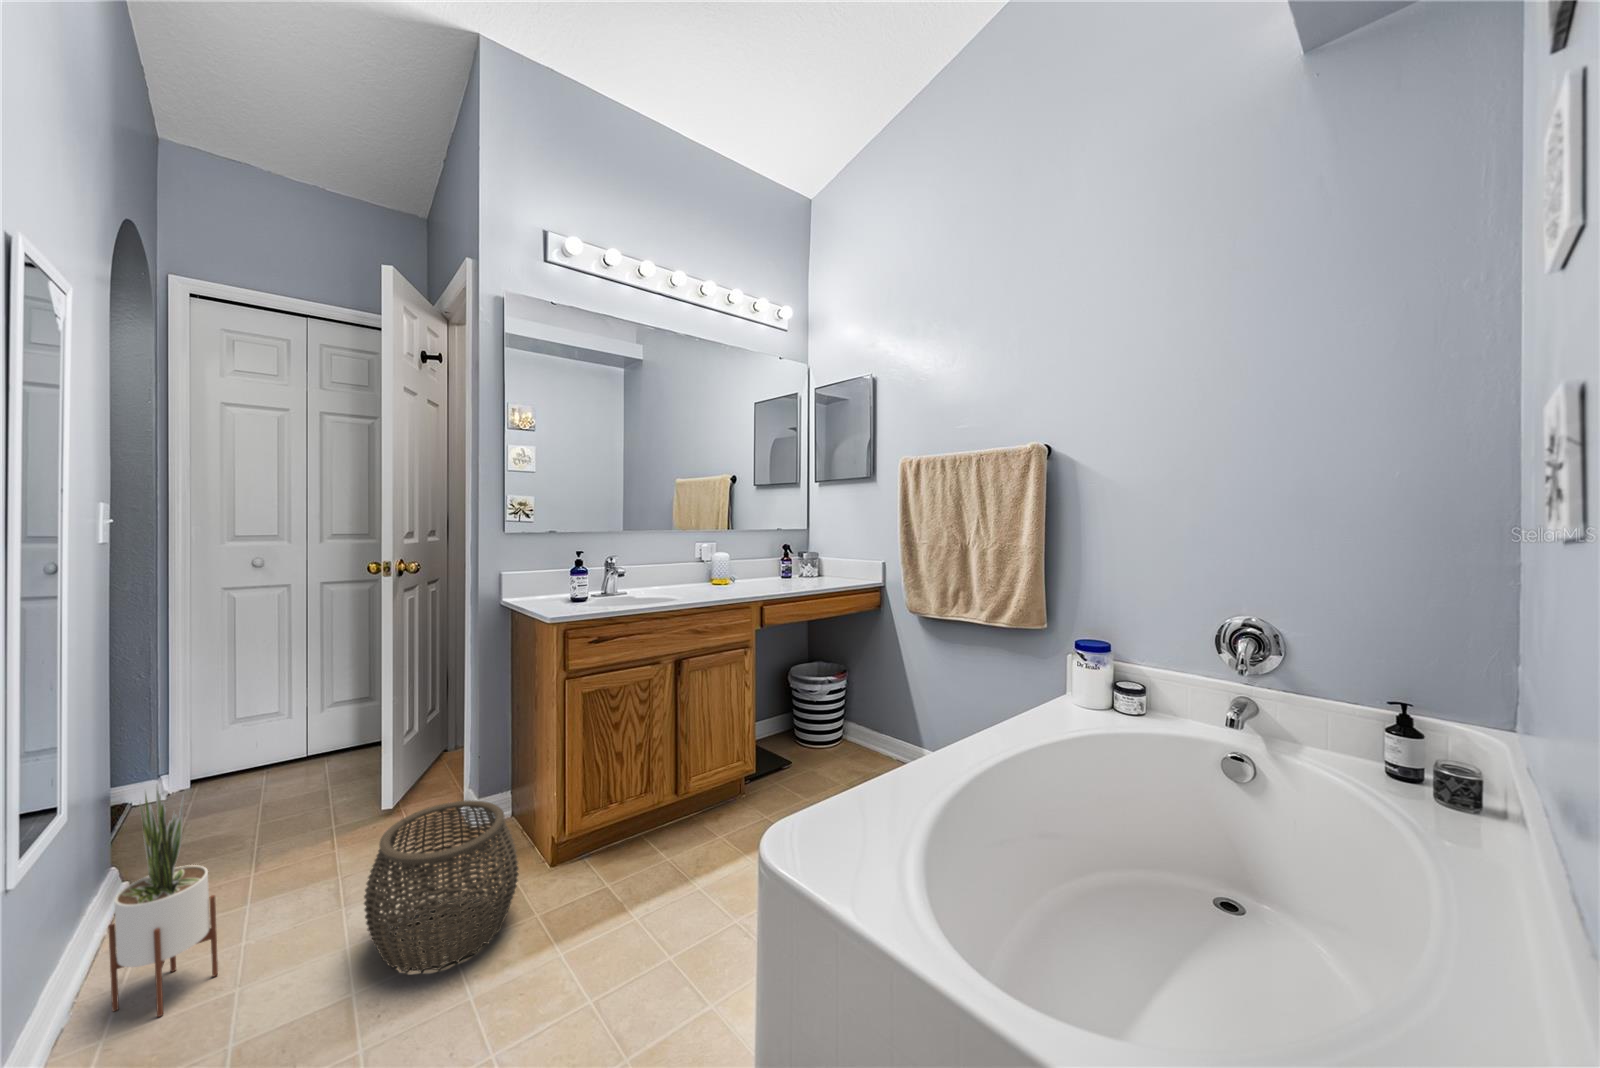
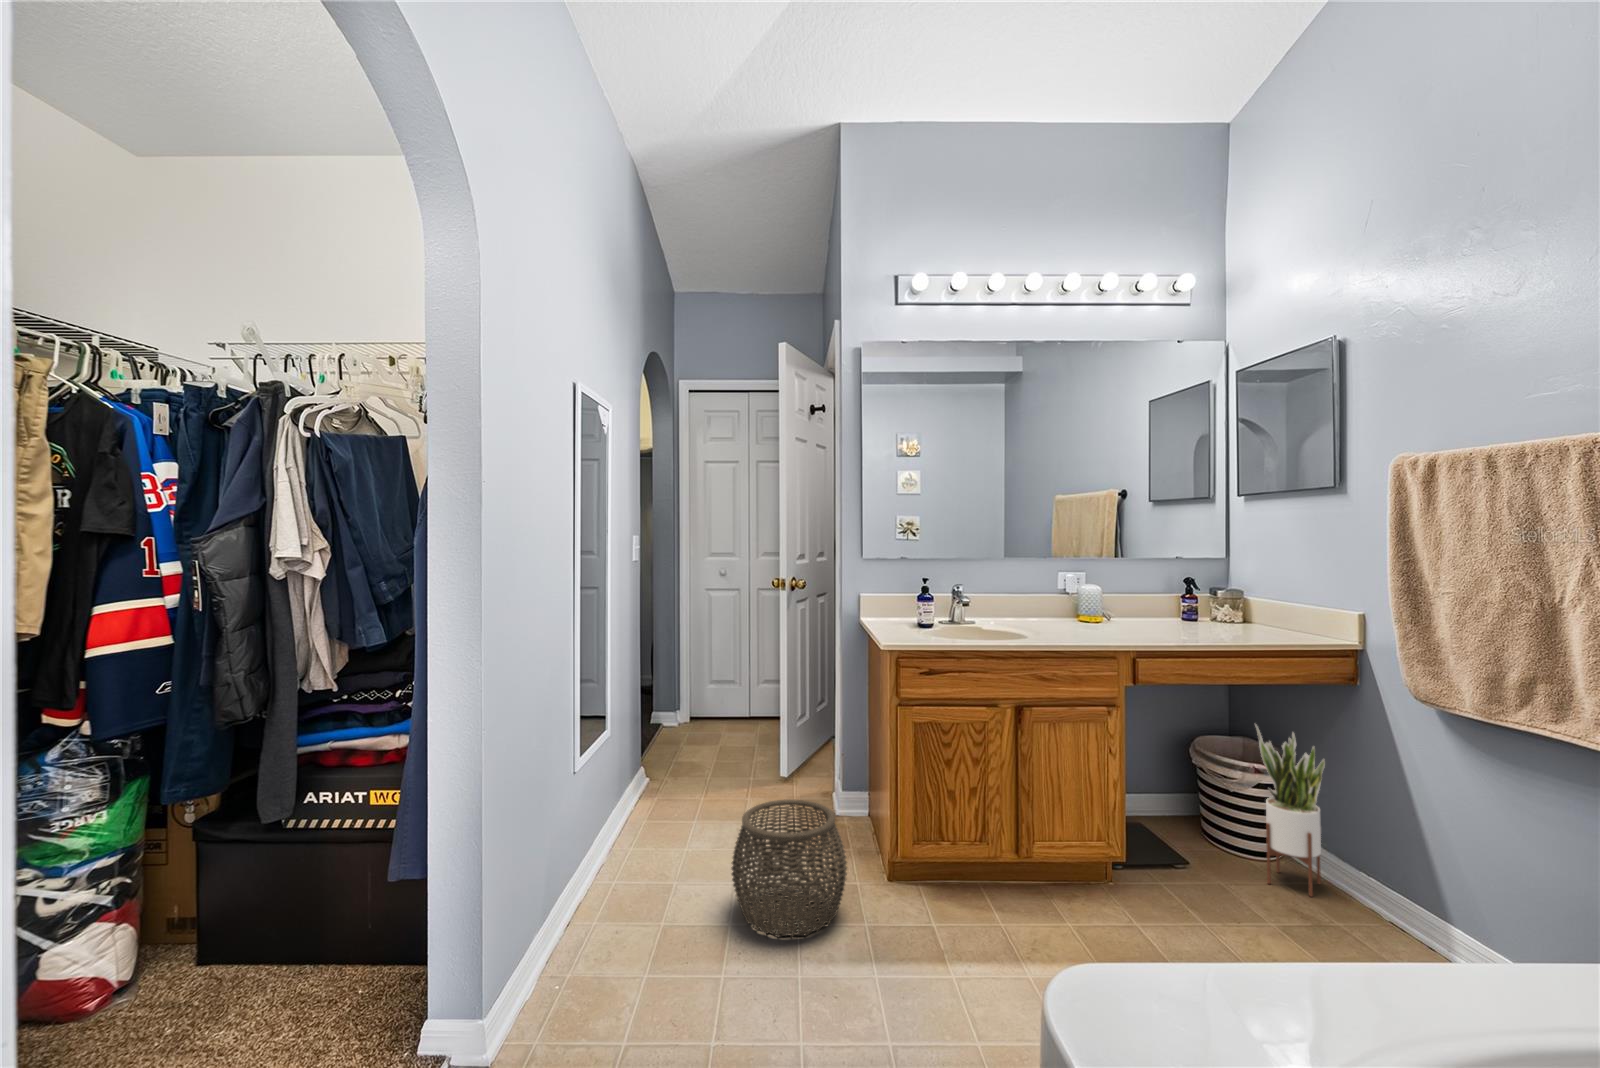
potted plant: present [109,785,218,1017] -> present [1255,725,1325,897]

